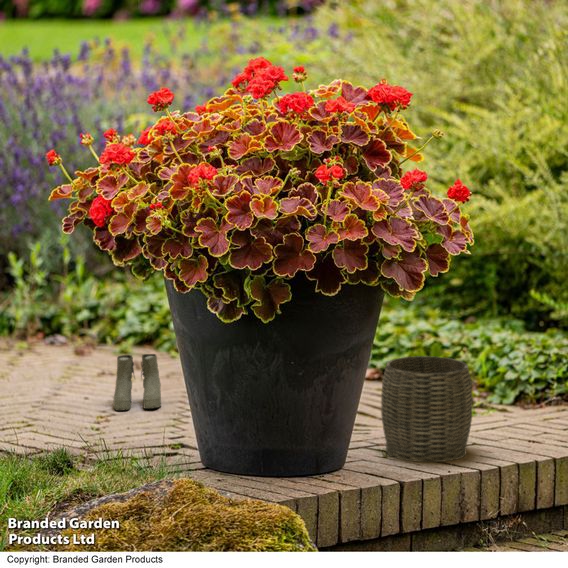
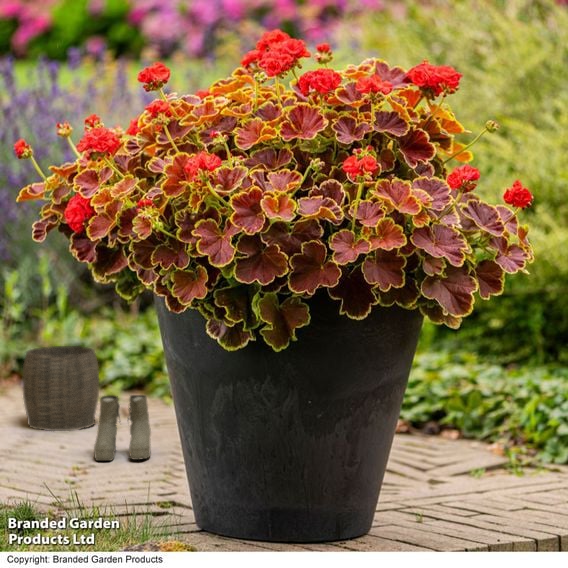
woven basket: present [381,356,473,462] -> present [23,346,99,431]

